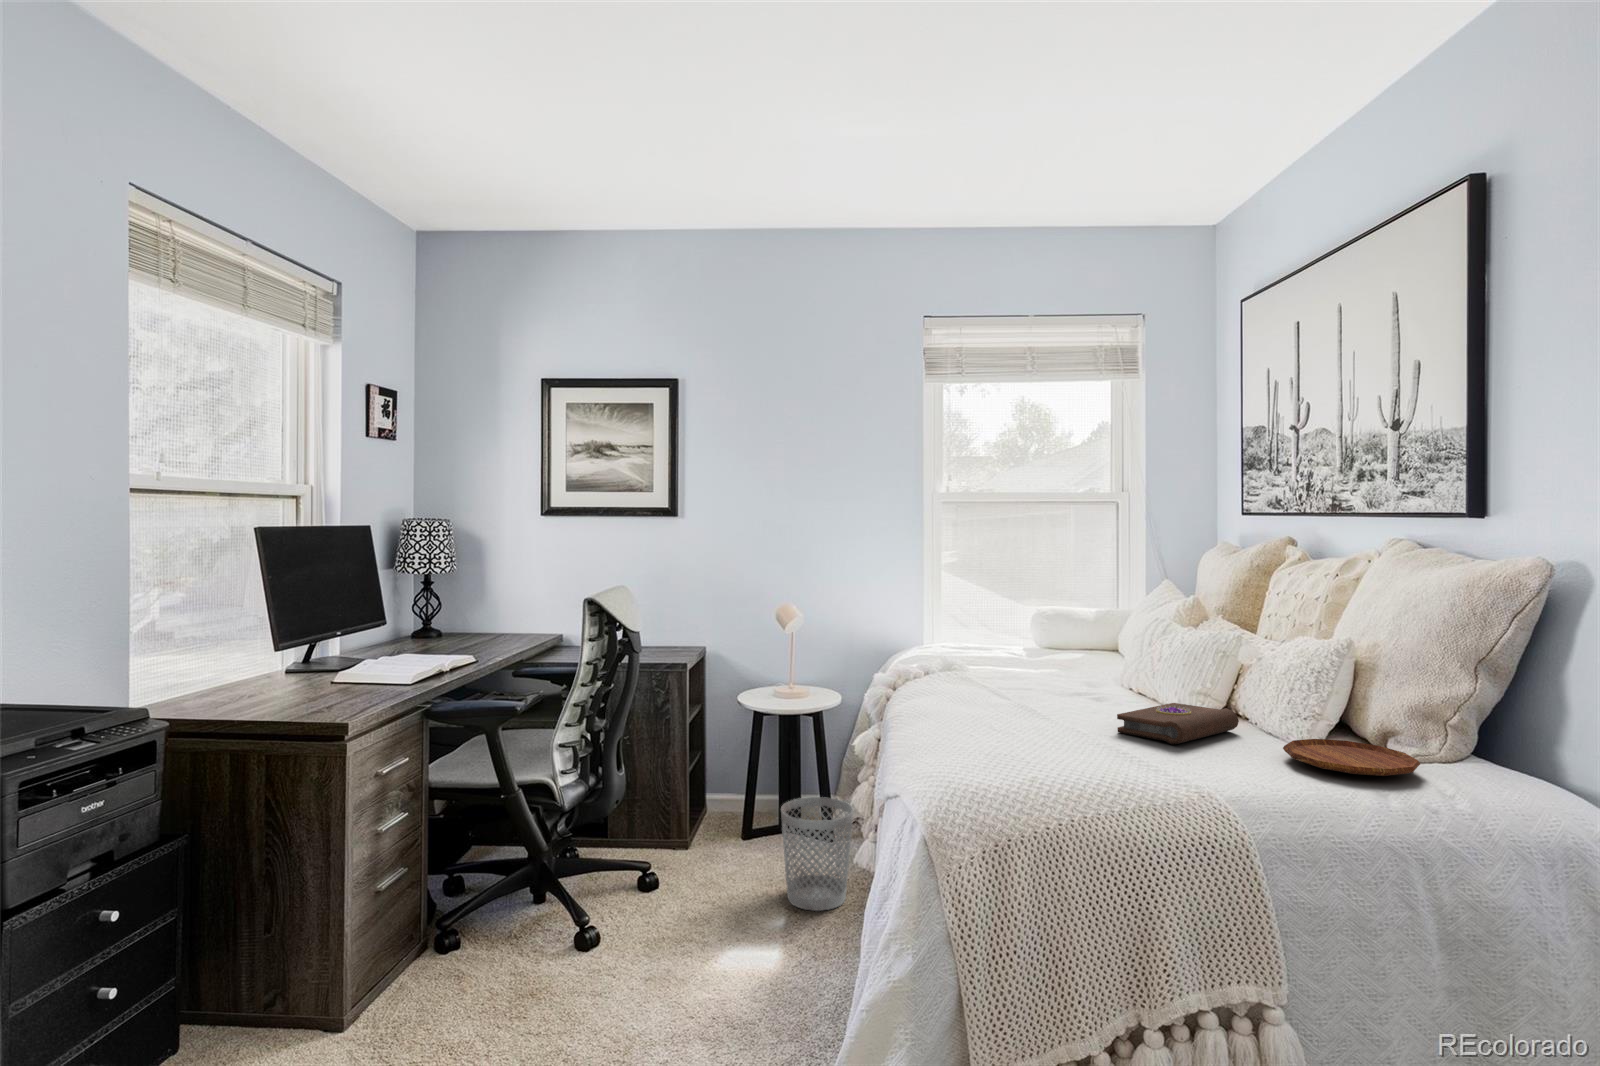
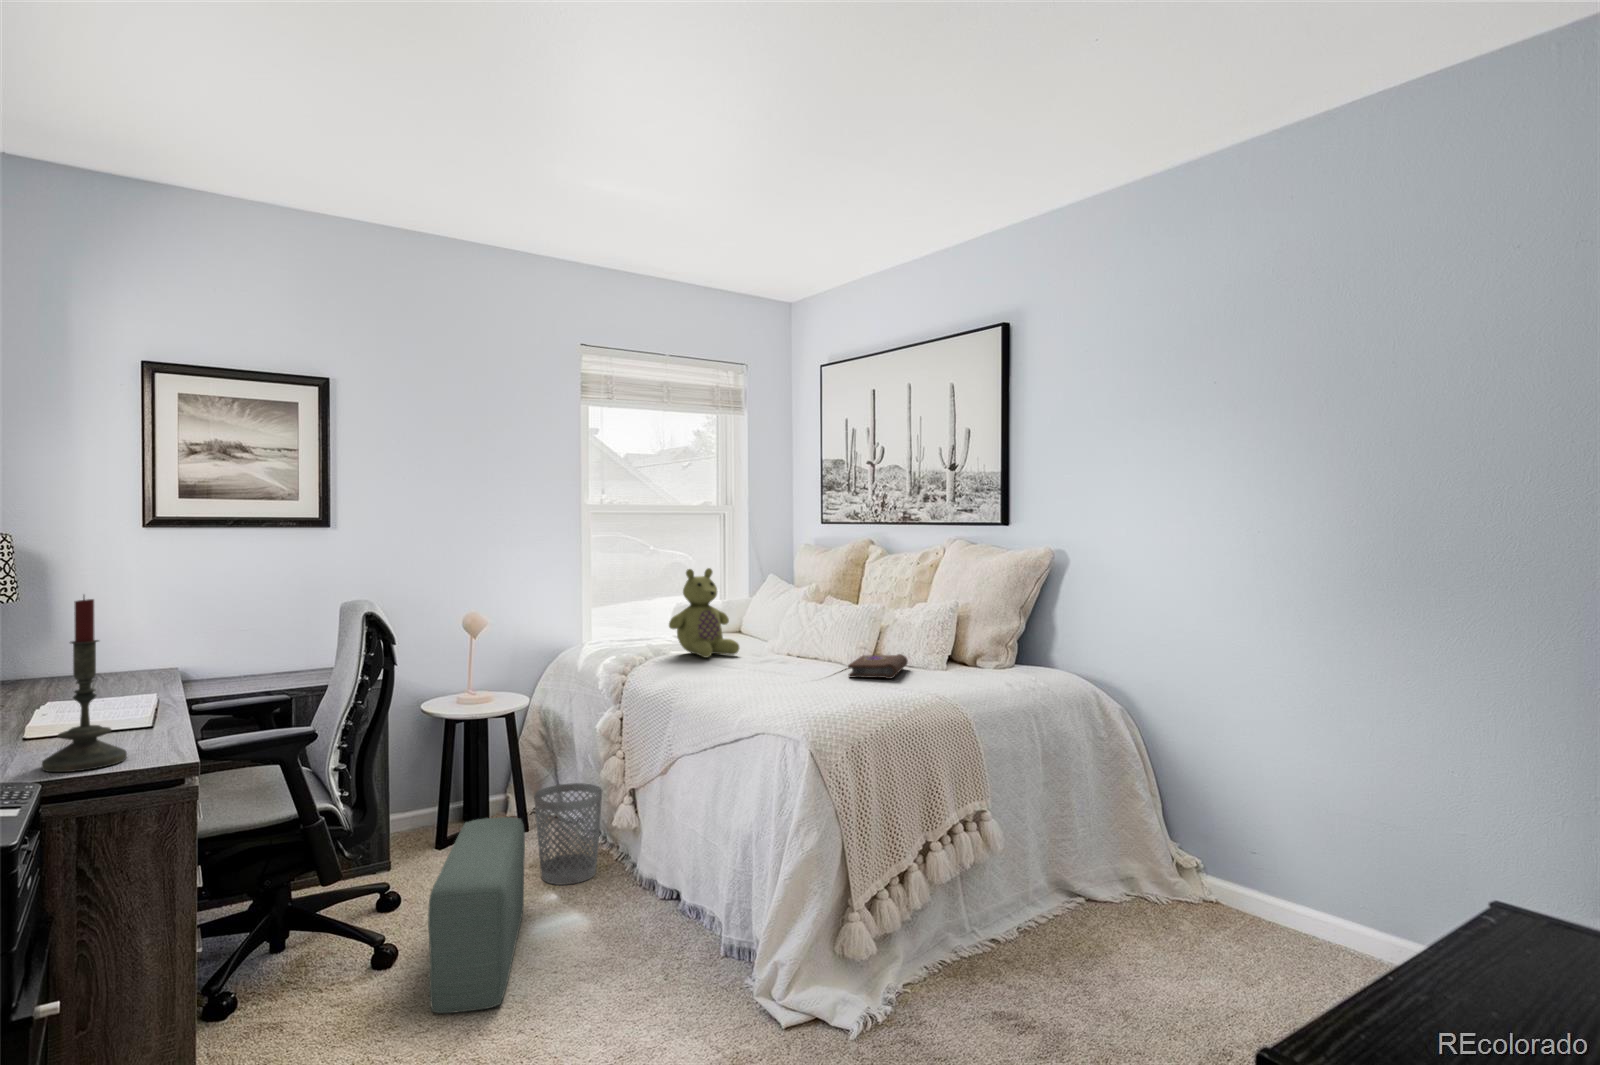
stuffed bear: none [951,569,1037,679] -> present [669,568,739,657]
candle: none [241,570,305,715] -> present [42,598,127,772]
tray: present [1283,739,1420,776] -> none [948,663,1020,679]
pouf: none [555,818,738,1024] -> present [428,817,525,1013]

